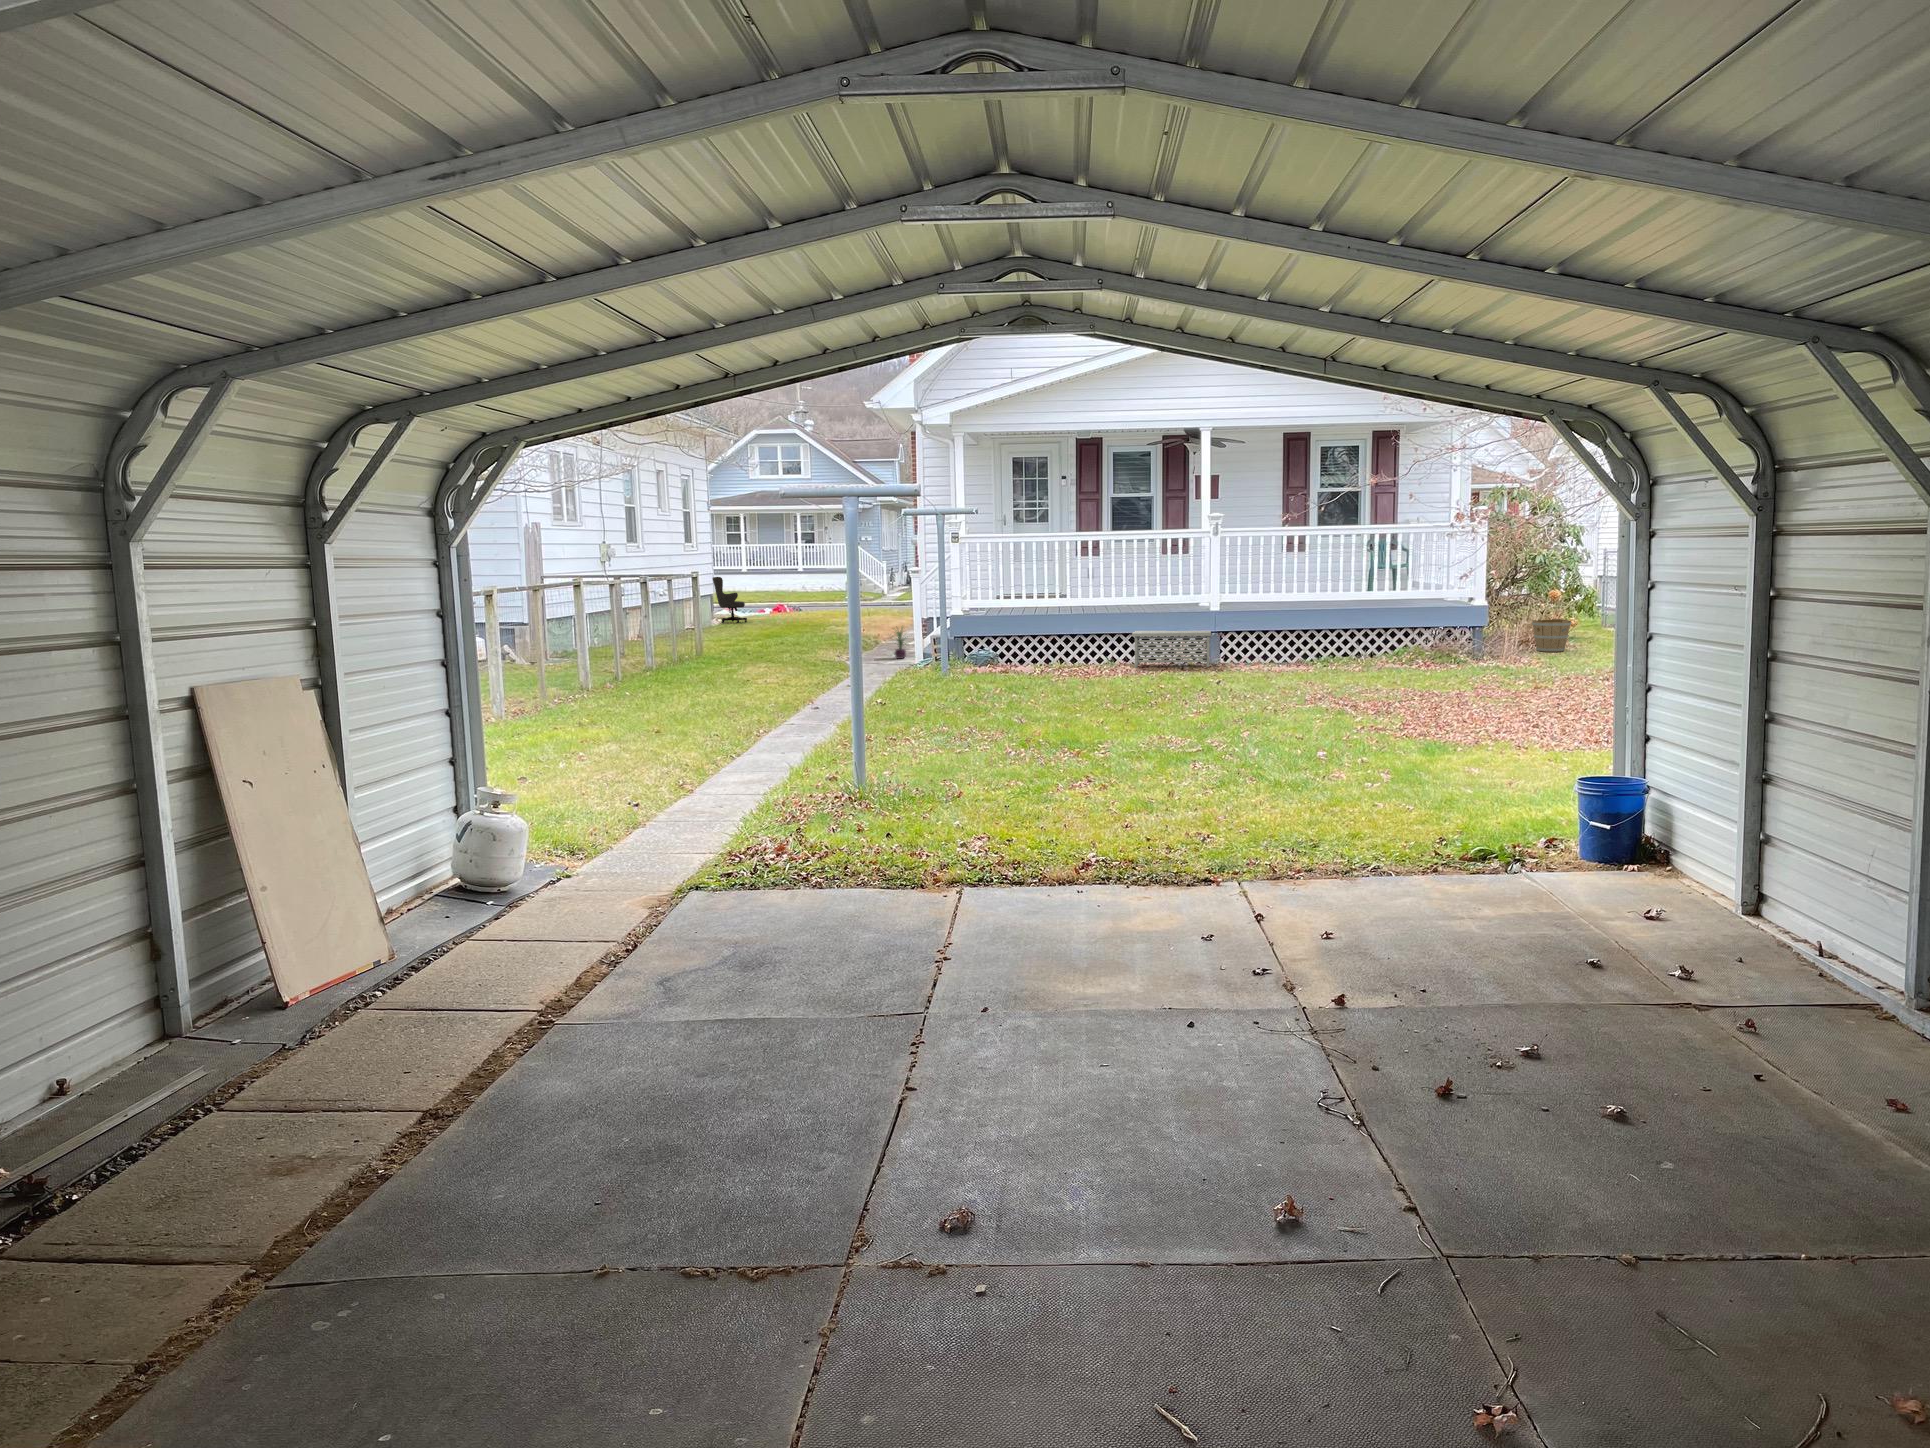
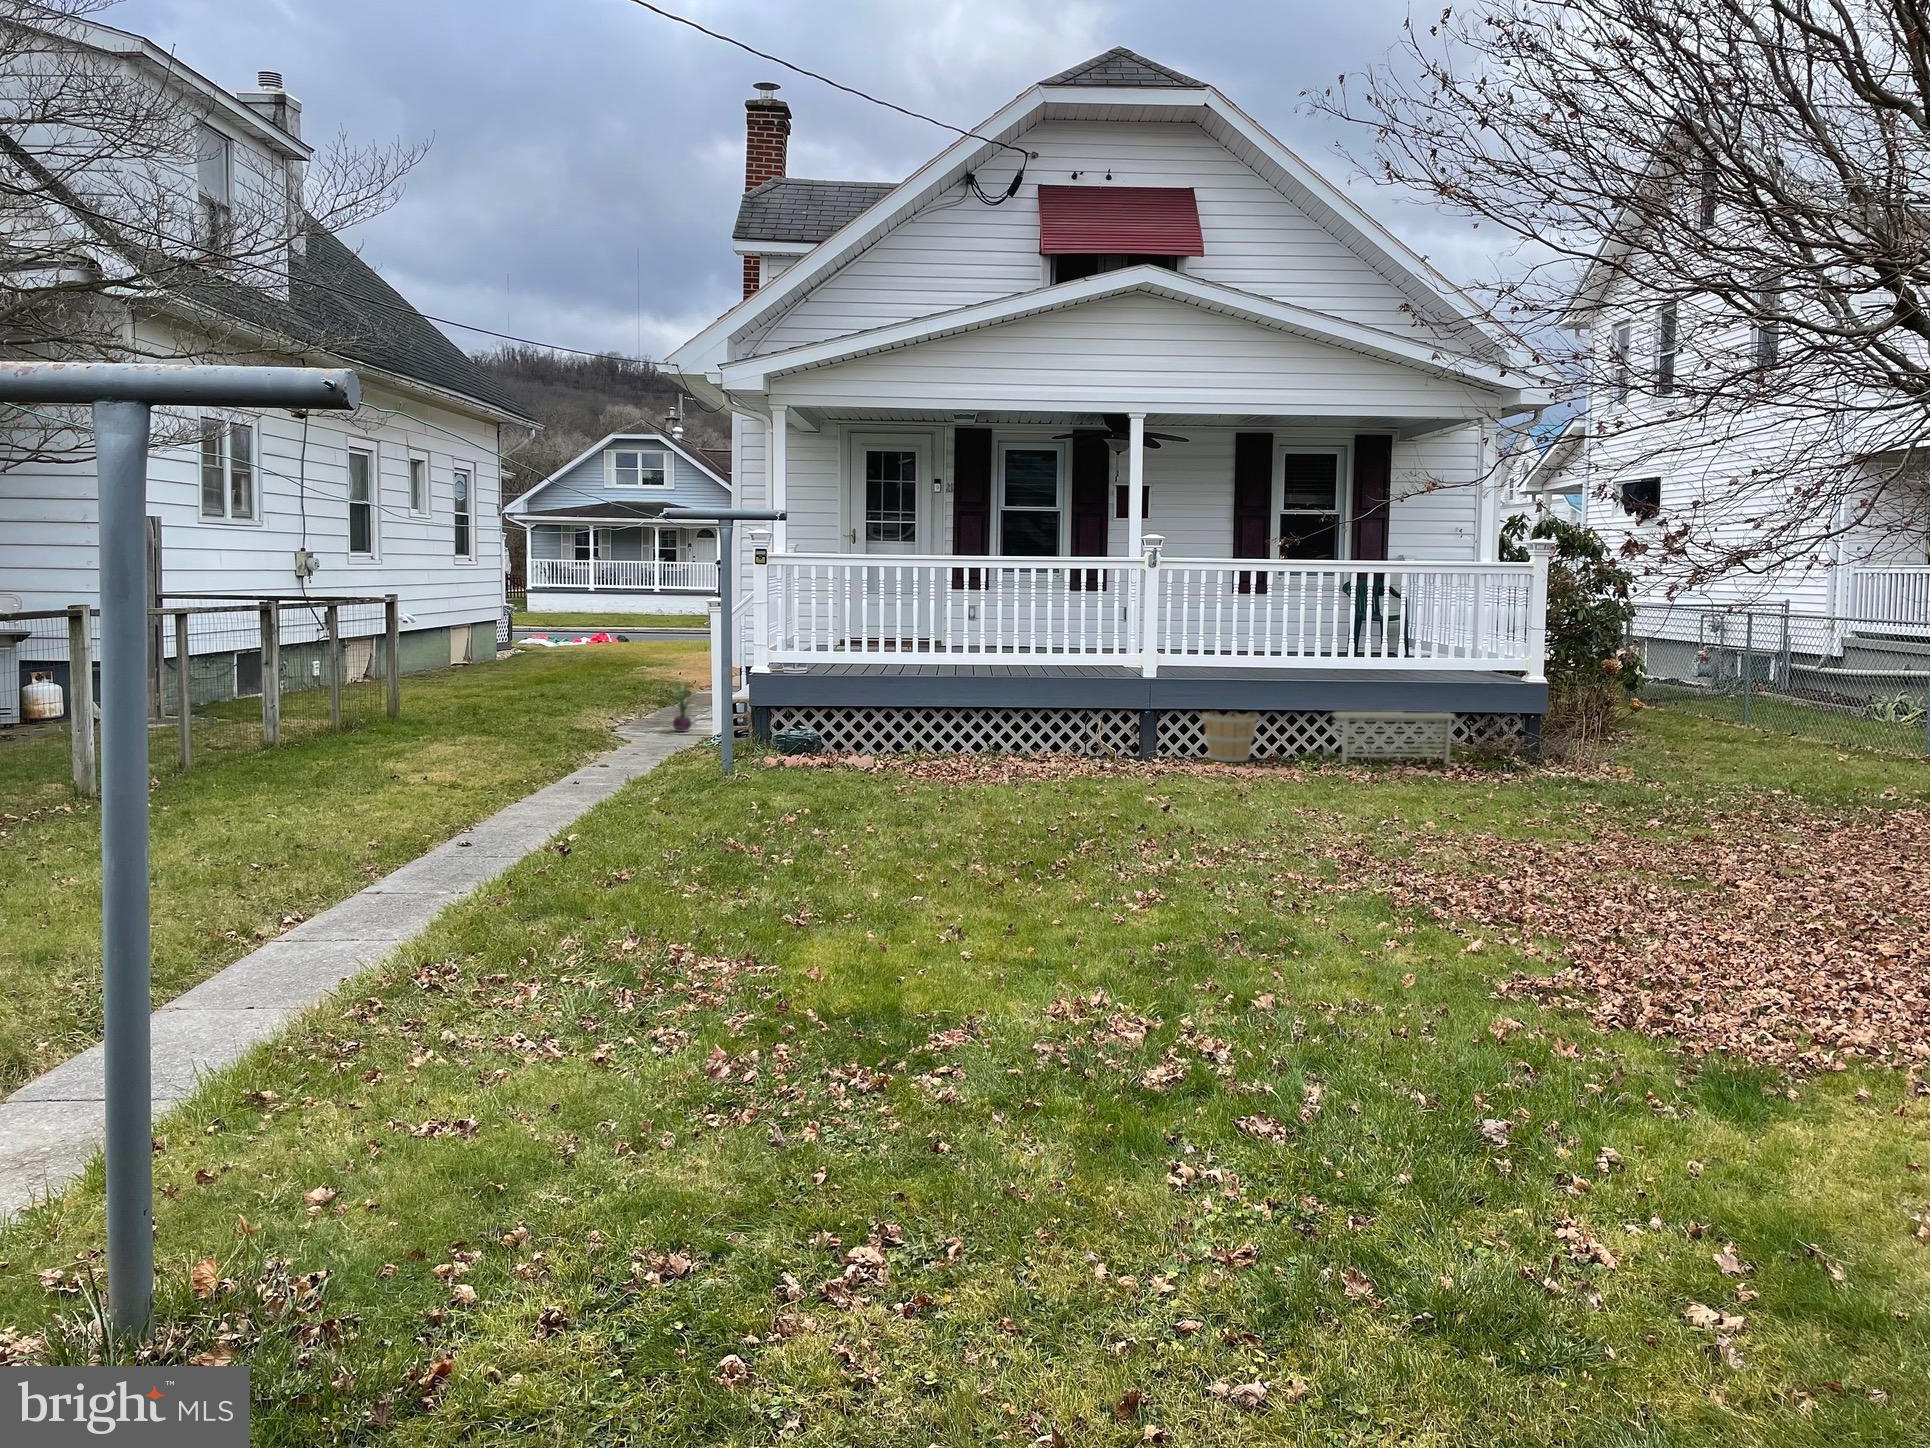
chair: present [713,577,747,623] -> none [499,596,543,654]
wooden bucket: present [1532,619,1572,652] -> present [1202,713,1258,762]
storage bench: present [1132,630,1211,667] -> present [1324,712,1455,764]

